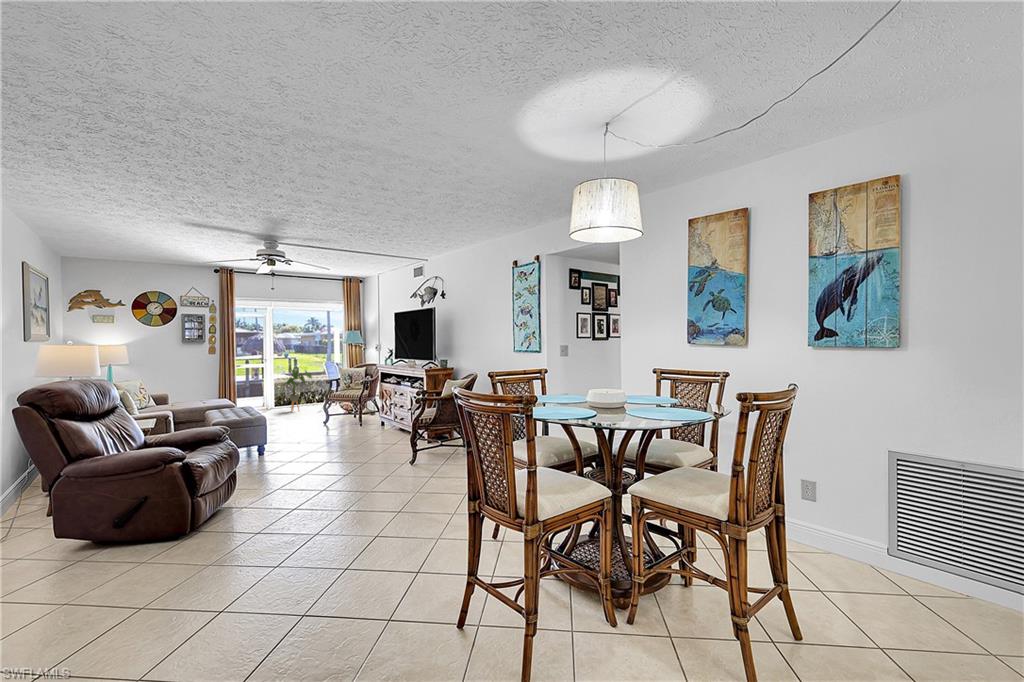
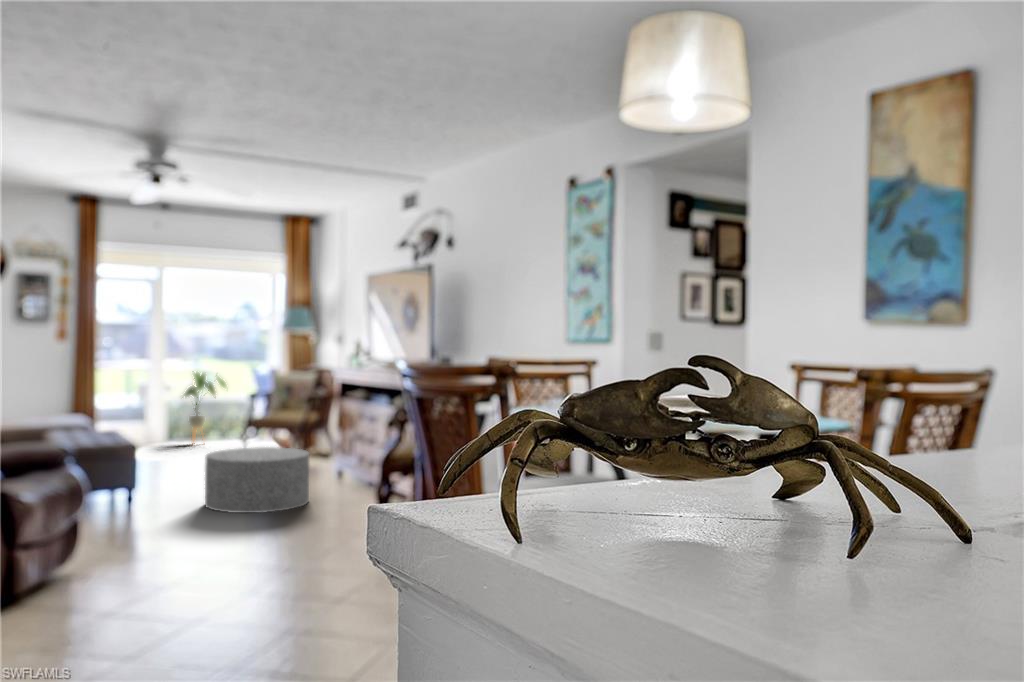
ottoman: none [306,416,368,457] -> present [205,447,309,513]

